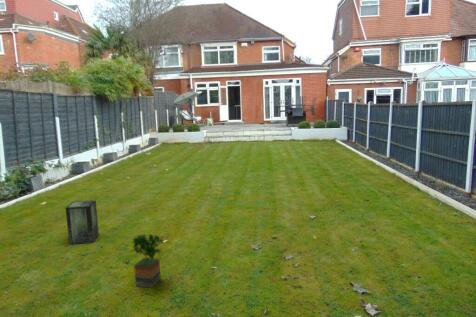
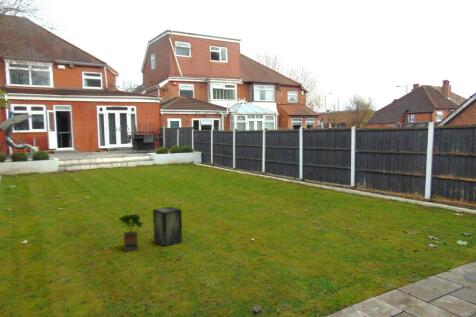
potted tree: present [133,235,164,287] -> present [120,214,142,251]

